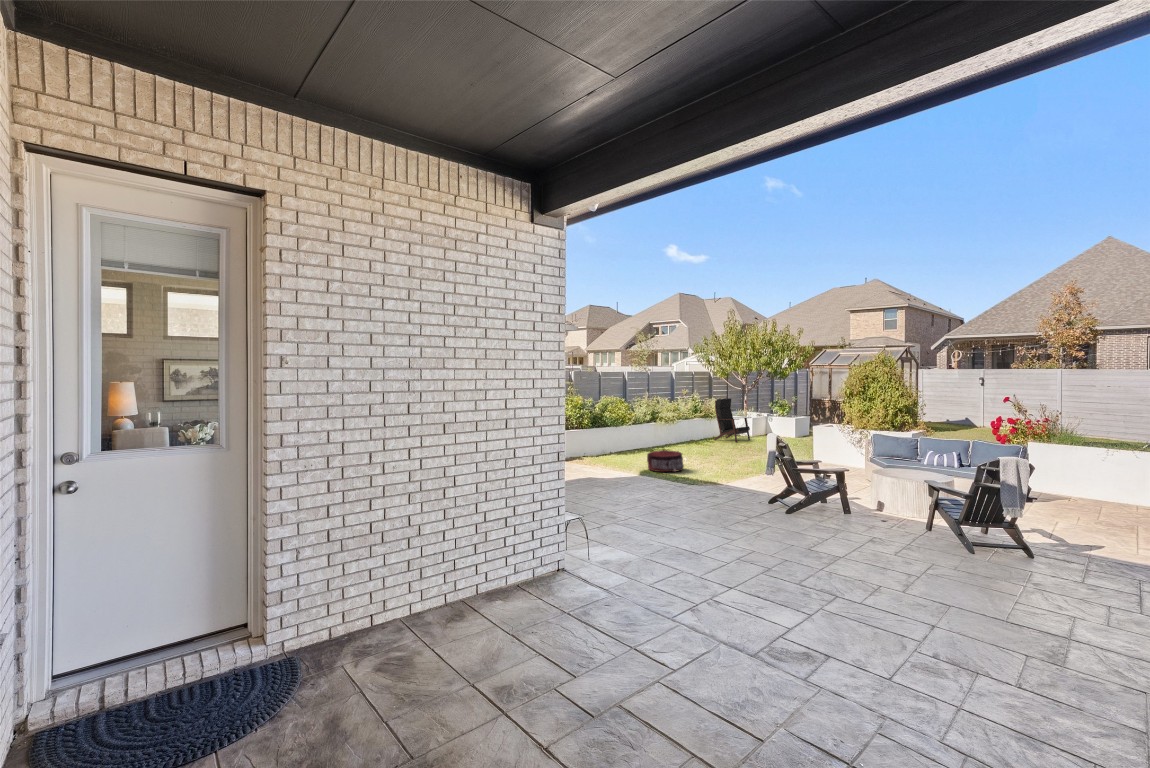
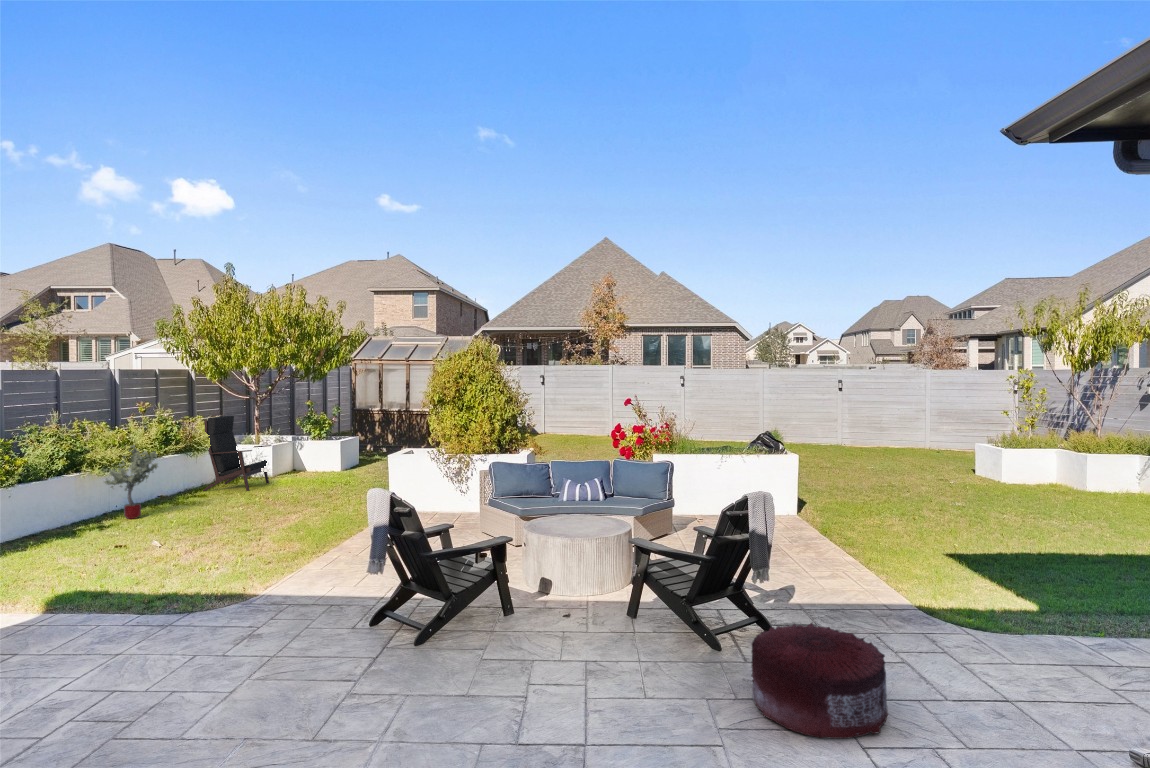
potted tree: none [665,410,690,448] -> present [105,445,158,519]
pouf: present [647,450,684,472] -> present [751,623,888,739]

